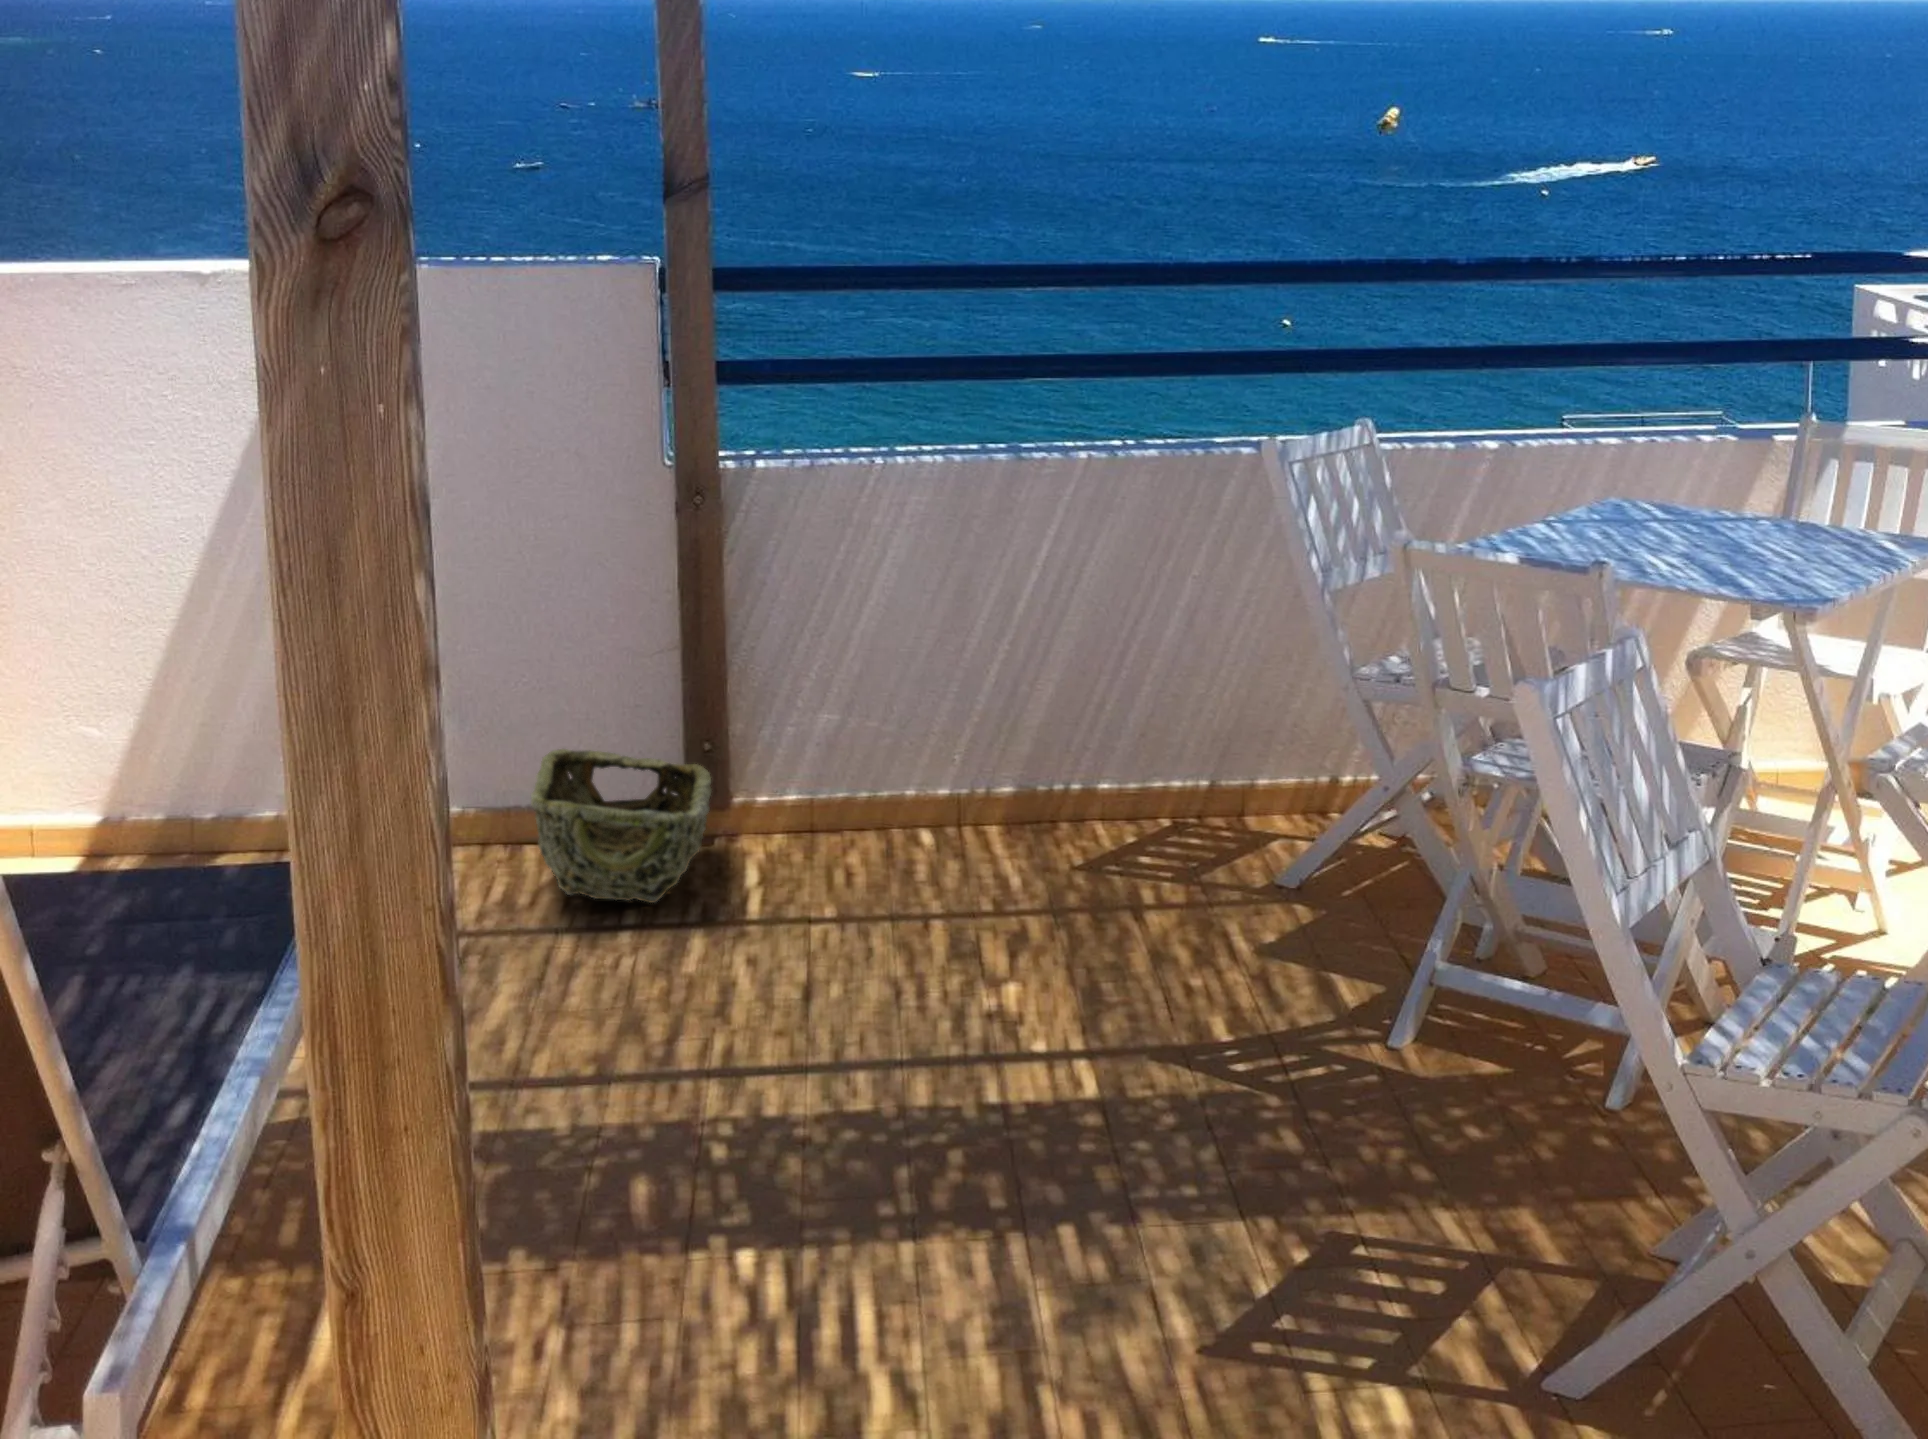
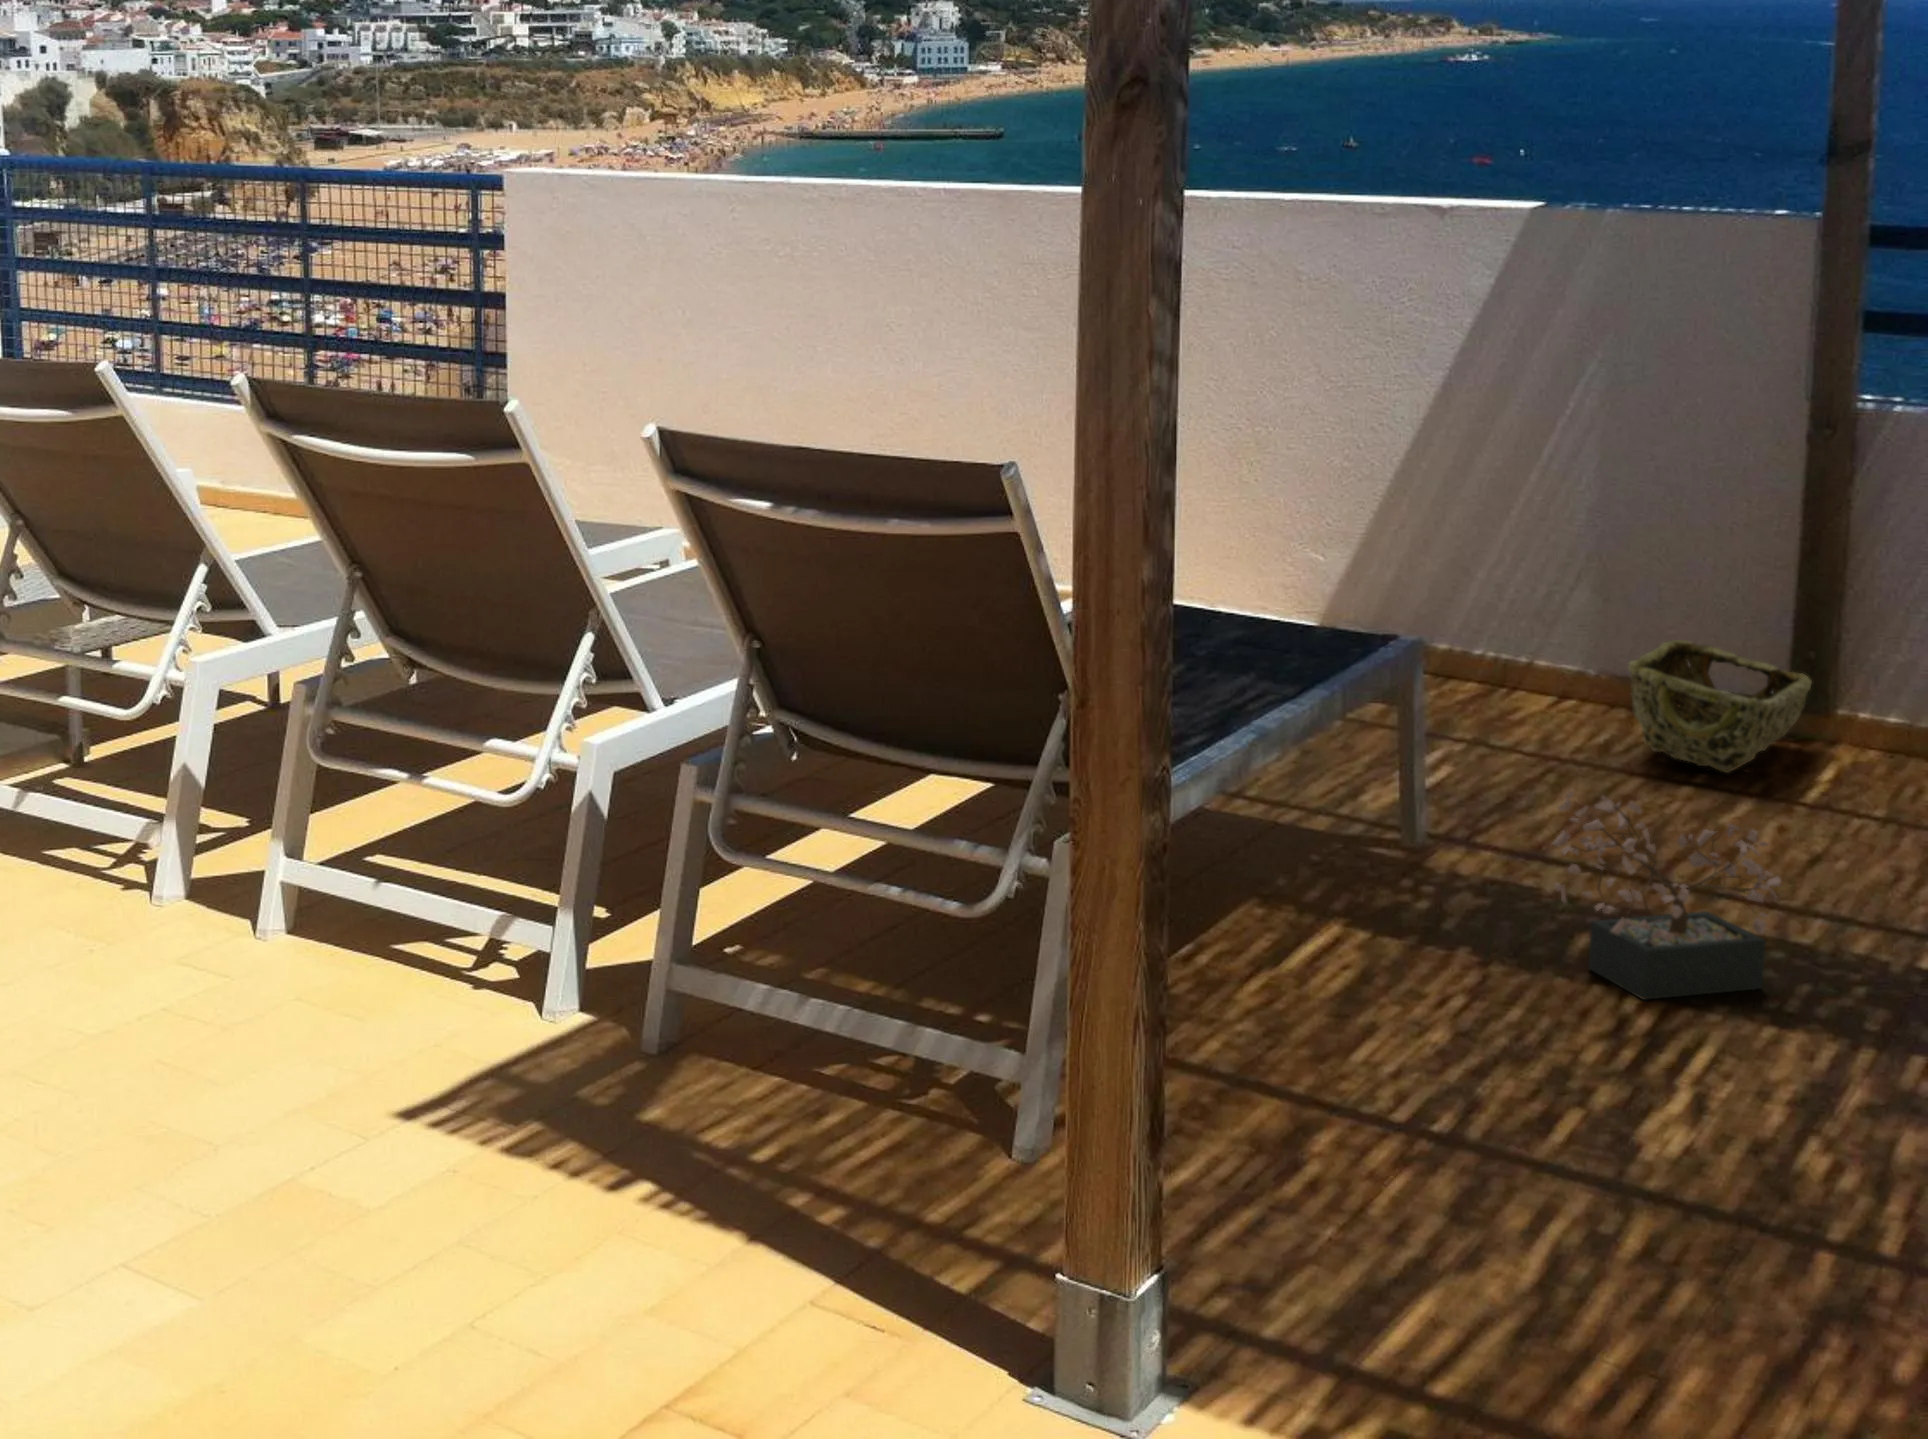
decorative plant: none [619,1008,866,1257] -> present [1553,791,1781,1000]

